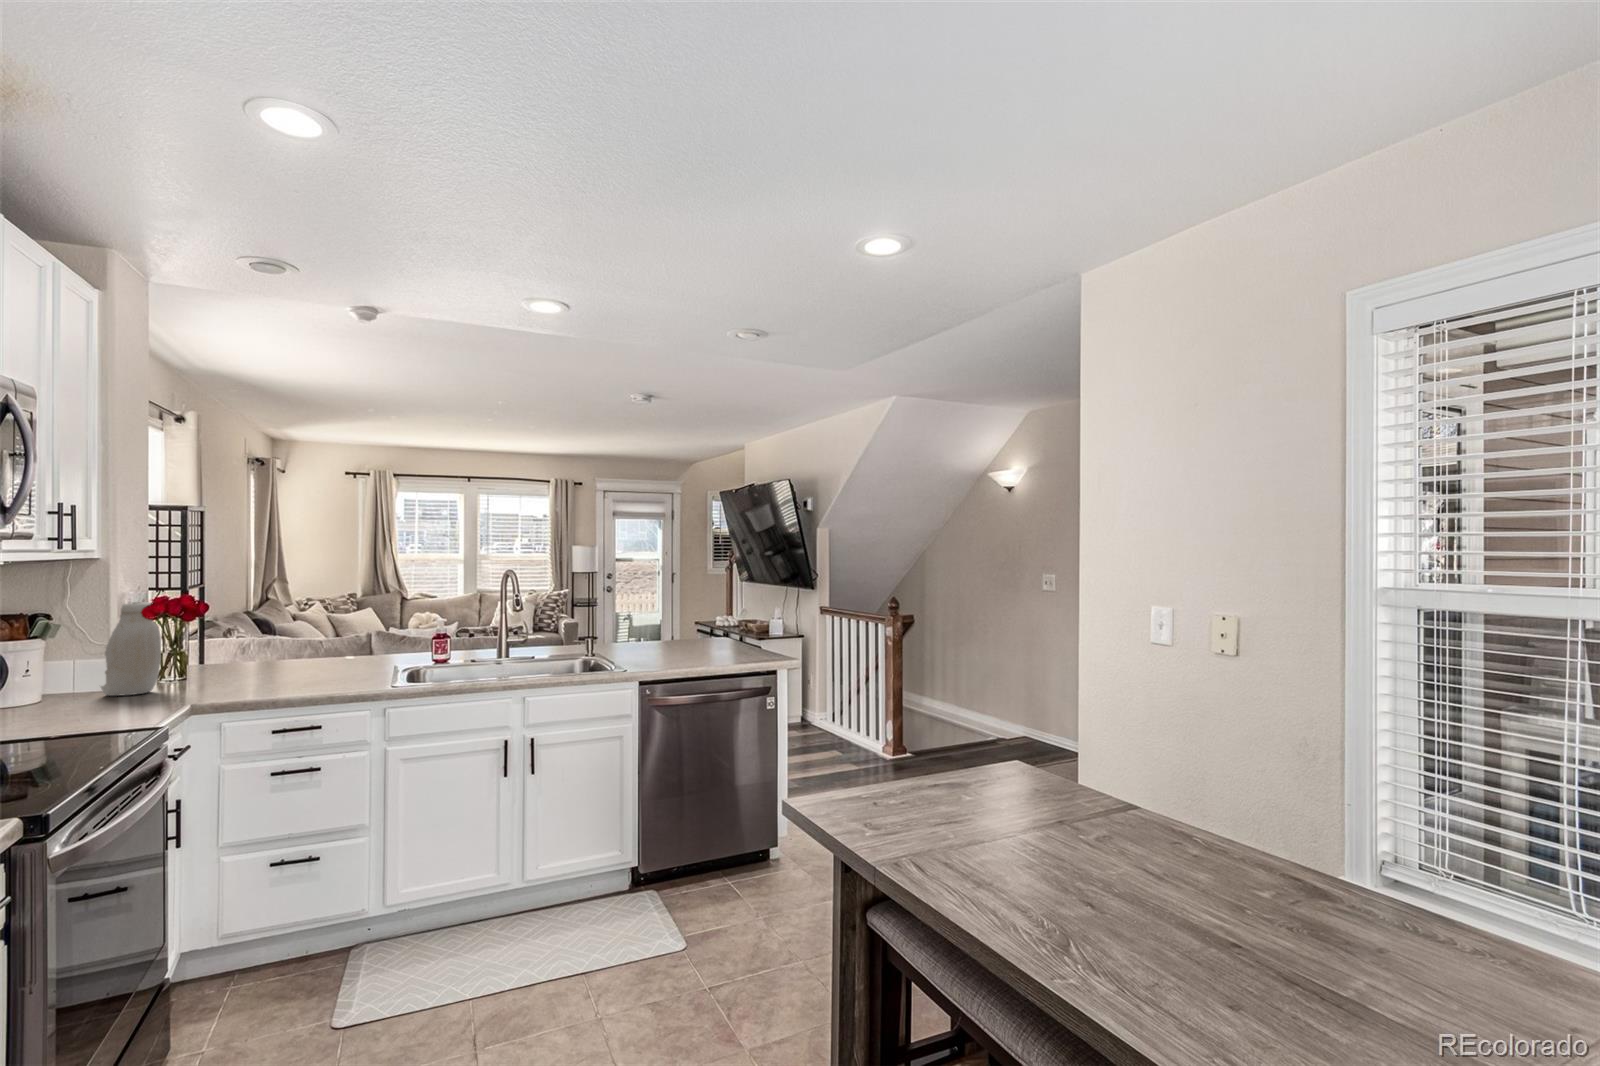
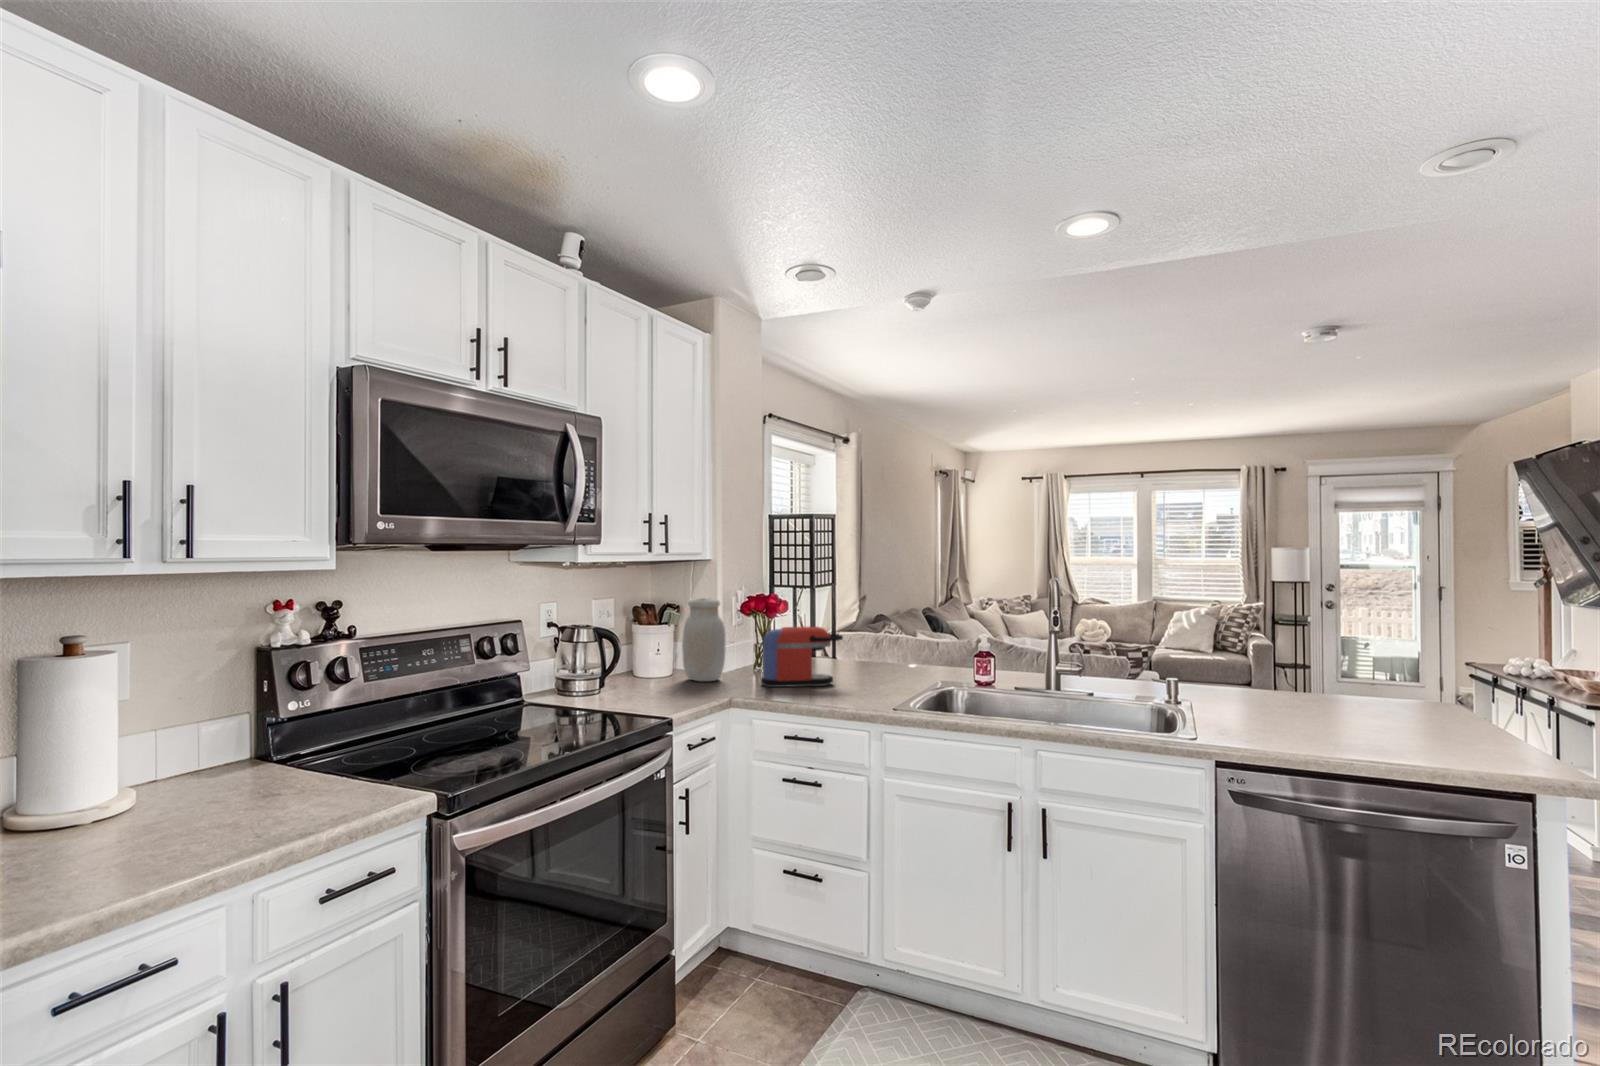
coffee maker: none [215,623,310,689] -> present [761,626,843,687]

